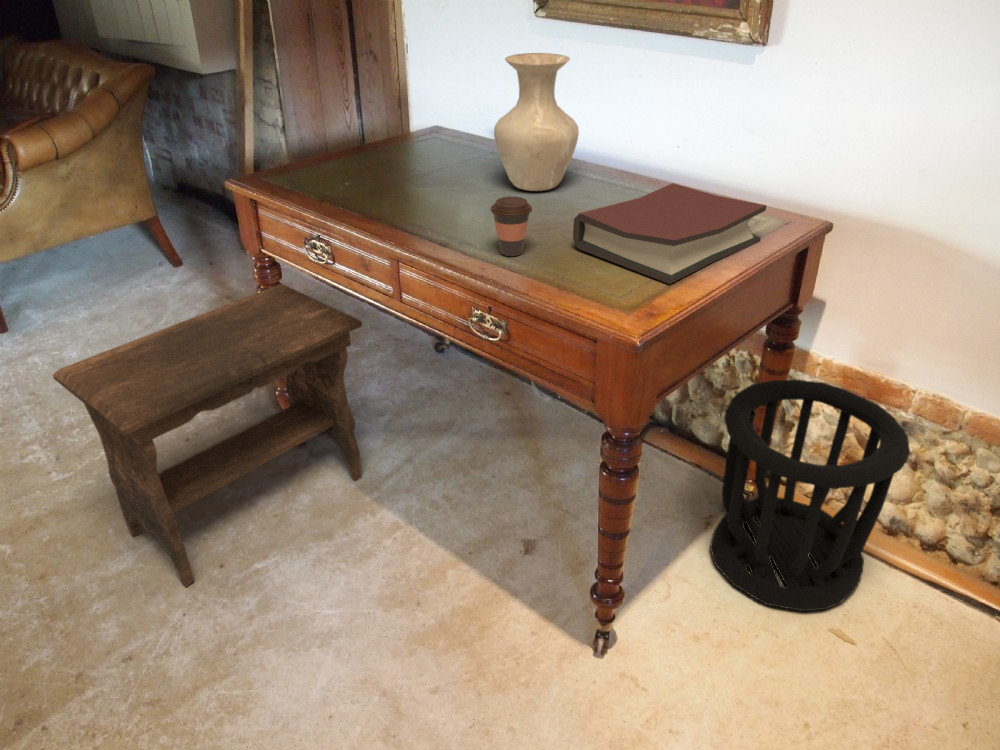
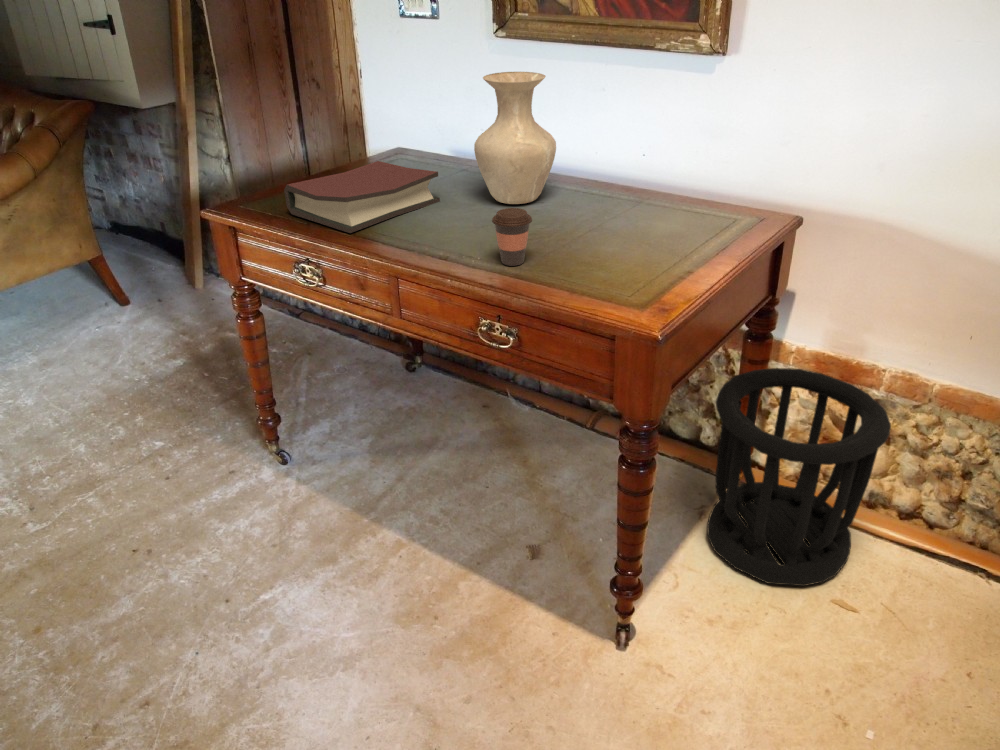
hardback book: present [573,183,766,284] -> present [284,161,440,233]
footstool: present [53,284,362,586] -> none [41,311,355,625]

